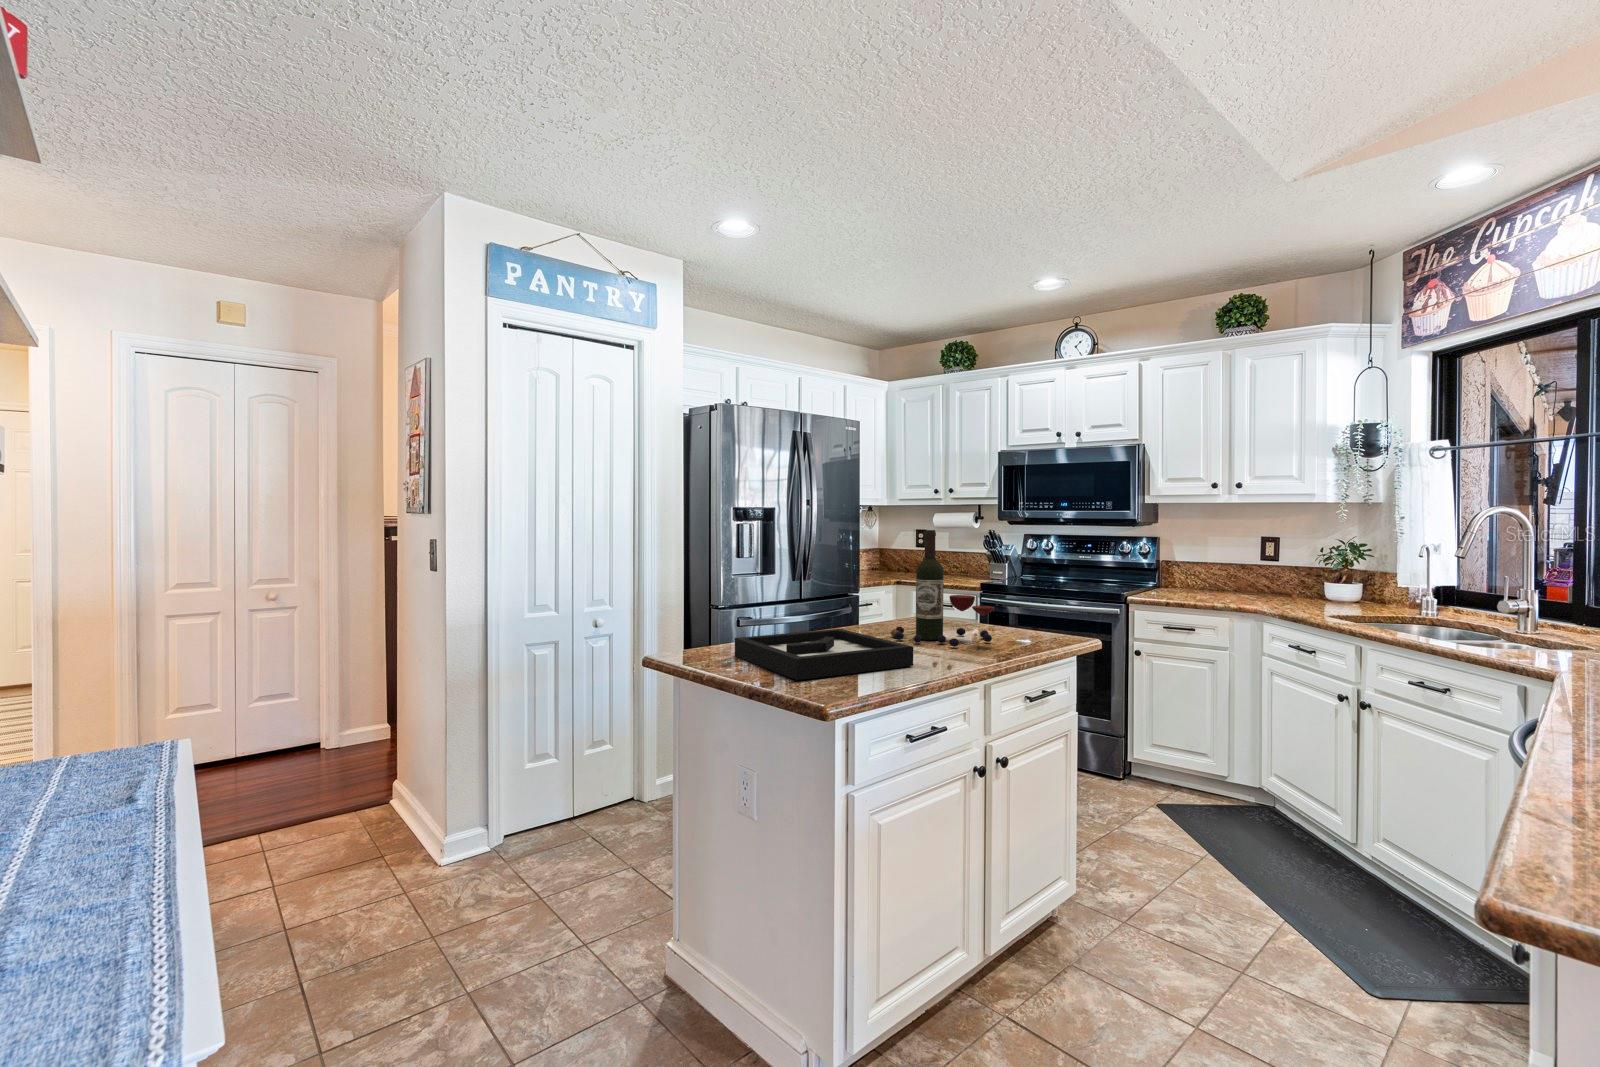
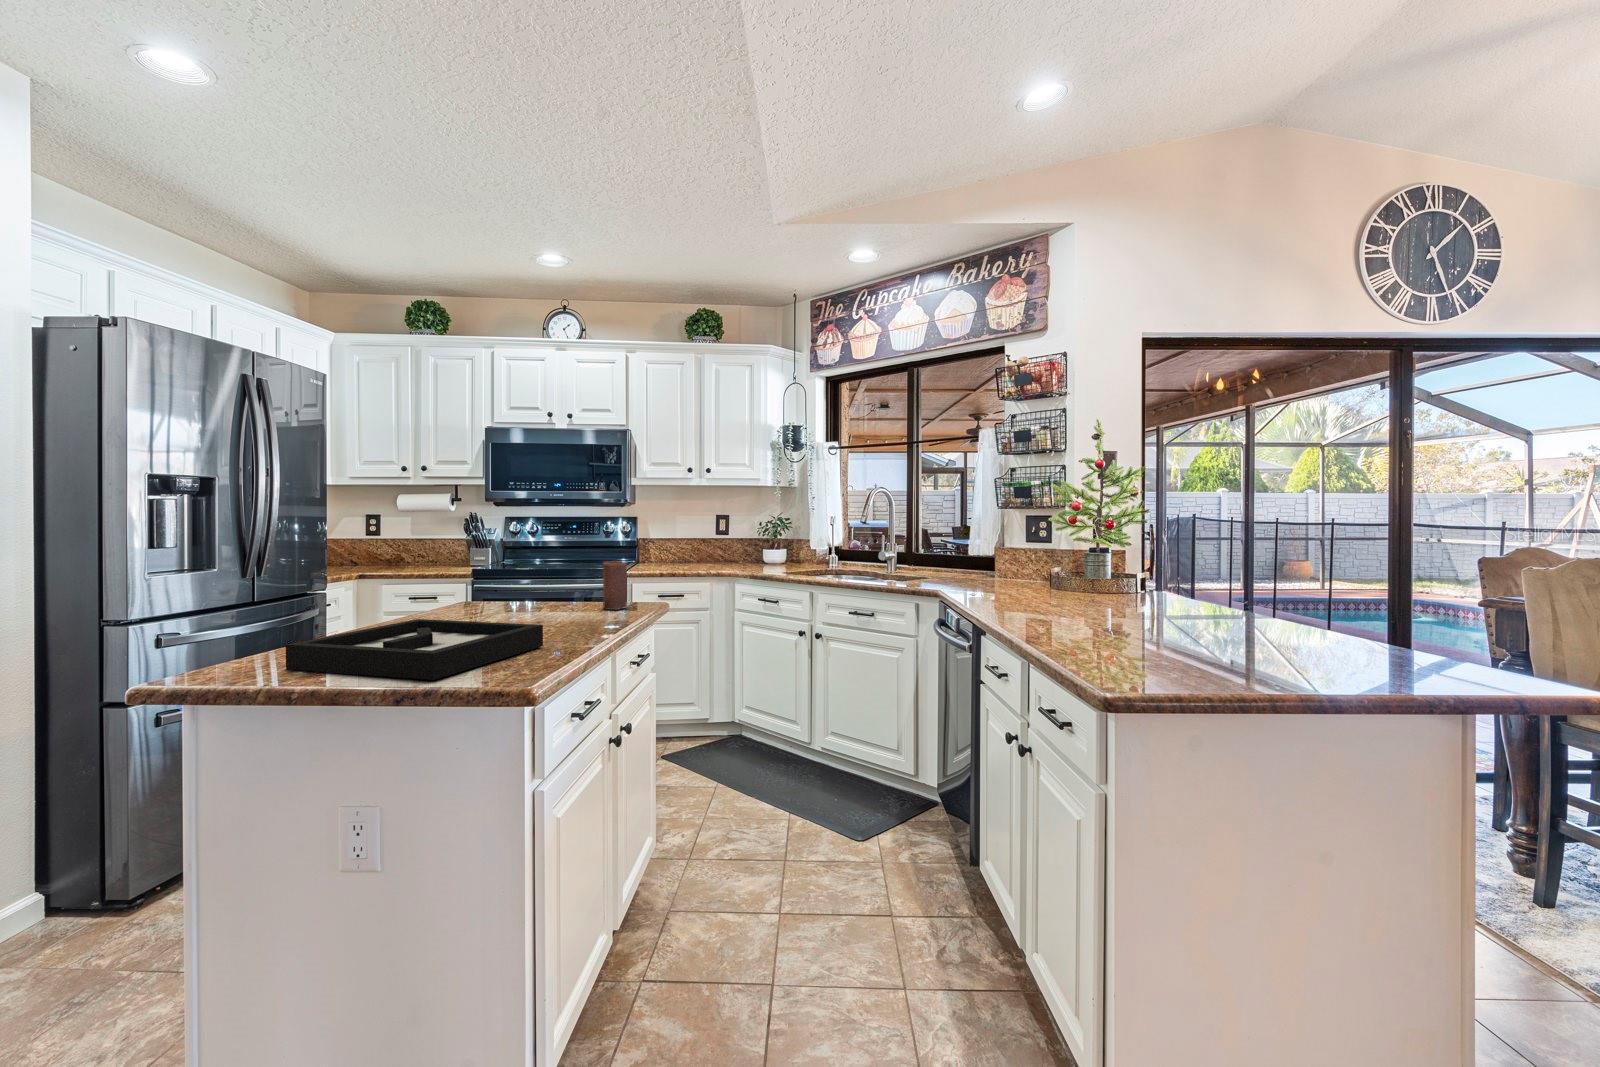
wine bottle: present [891,530,995,647] -> none [466,501,595,626]
candle: none [1024,590,1049,640] -> present [603,561,627,610]

